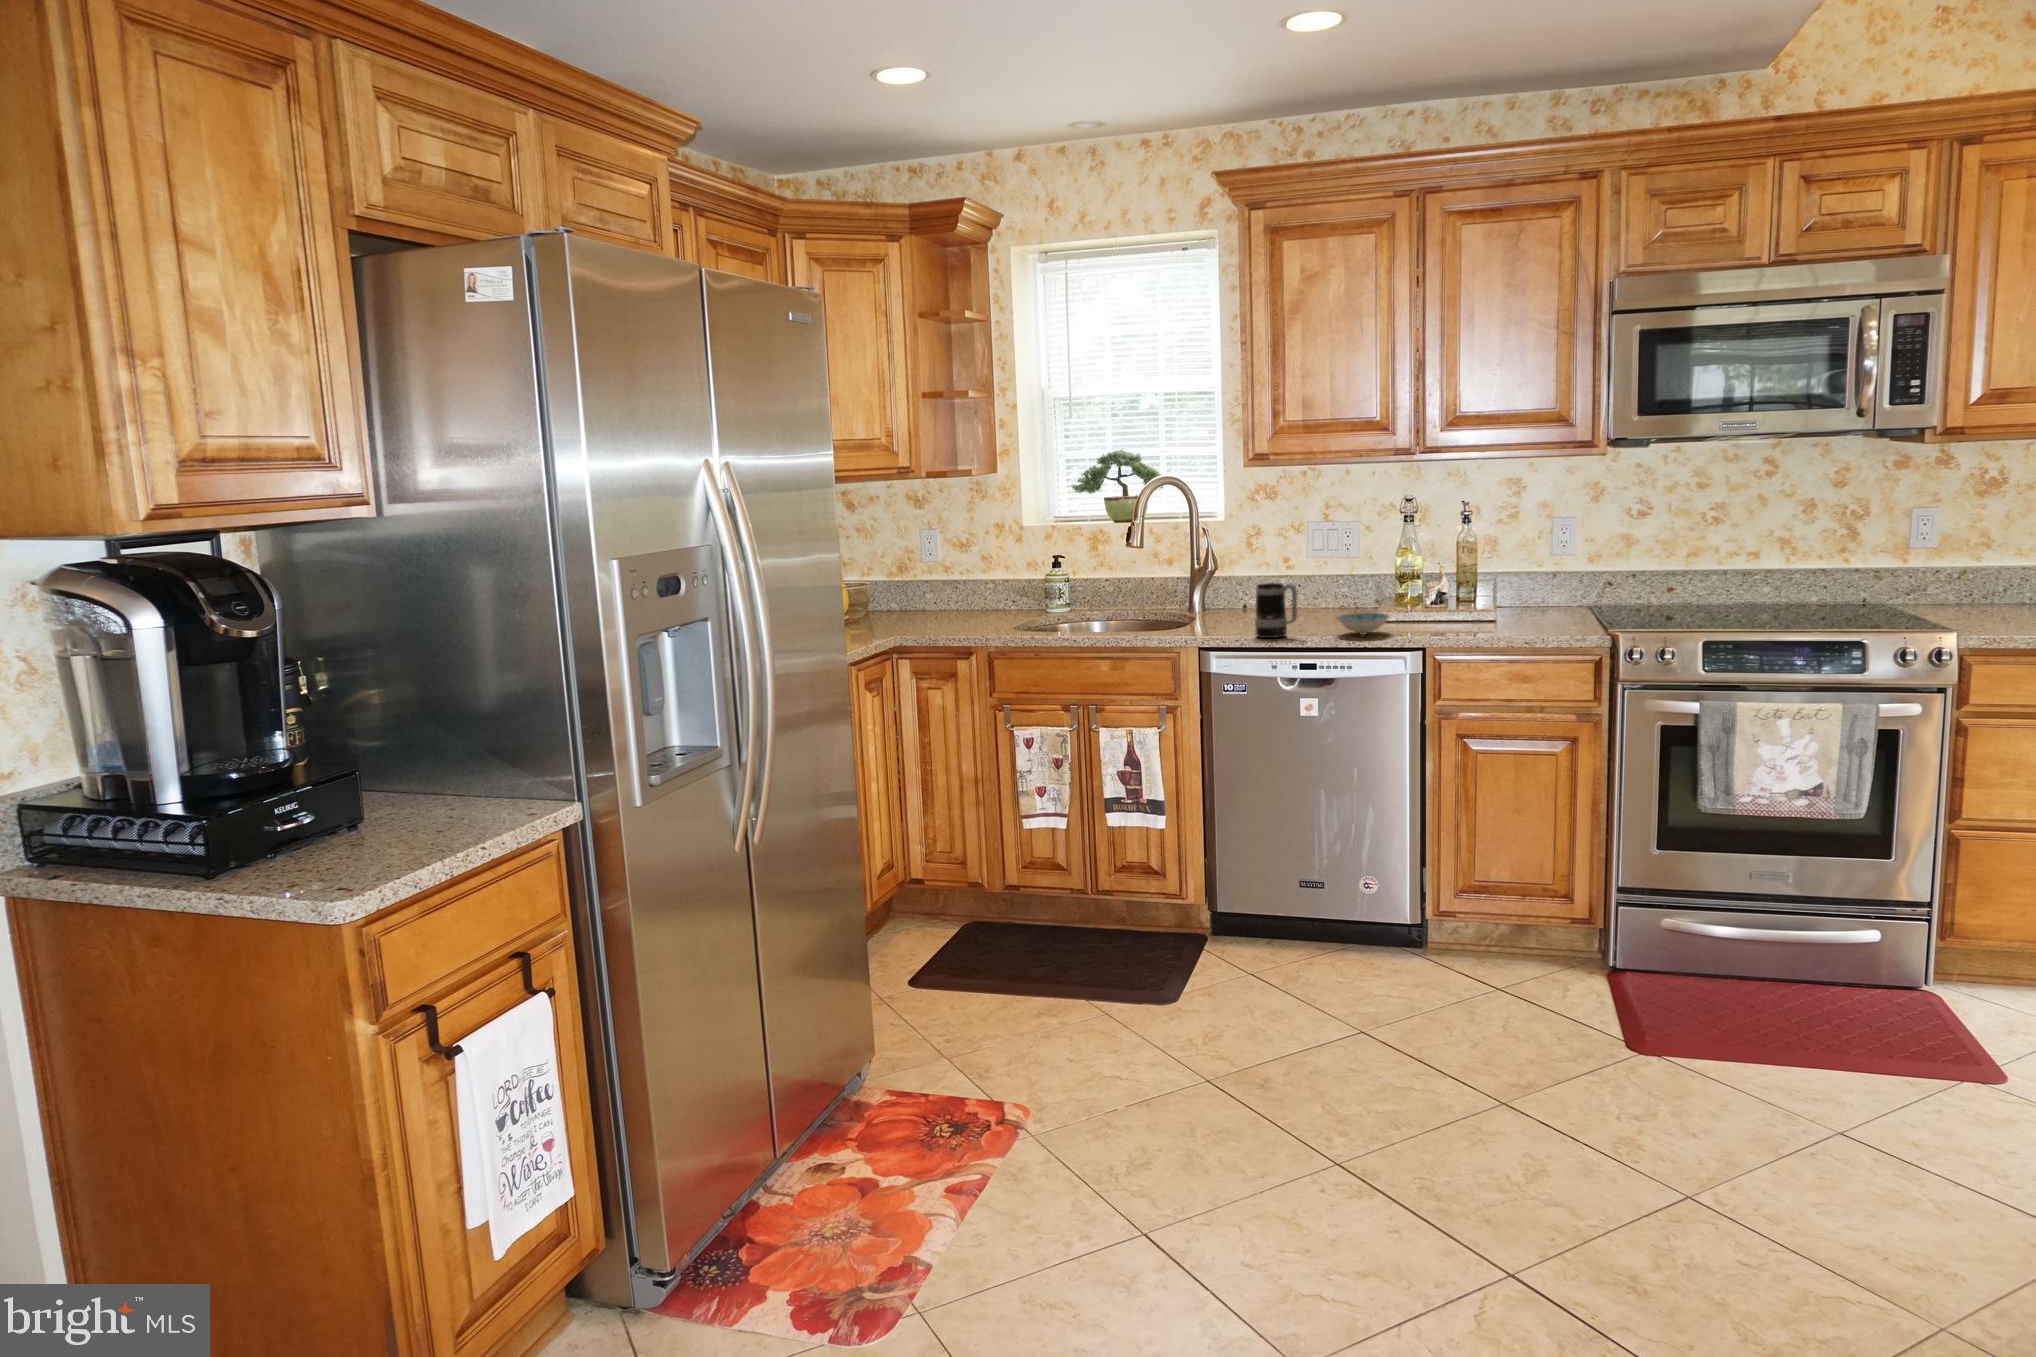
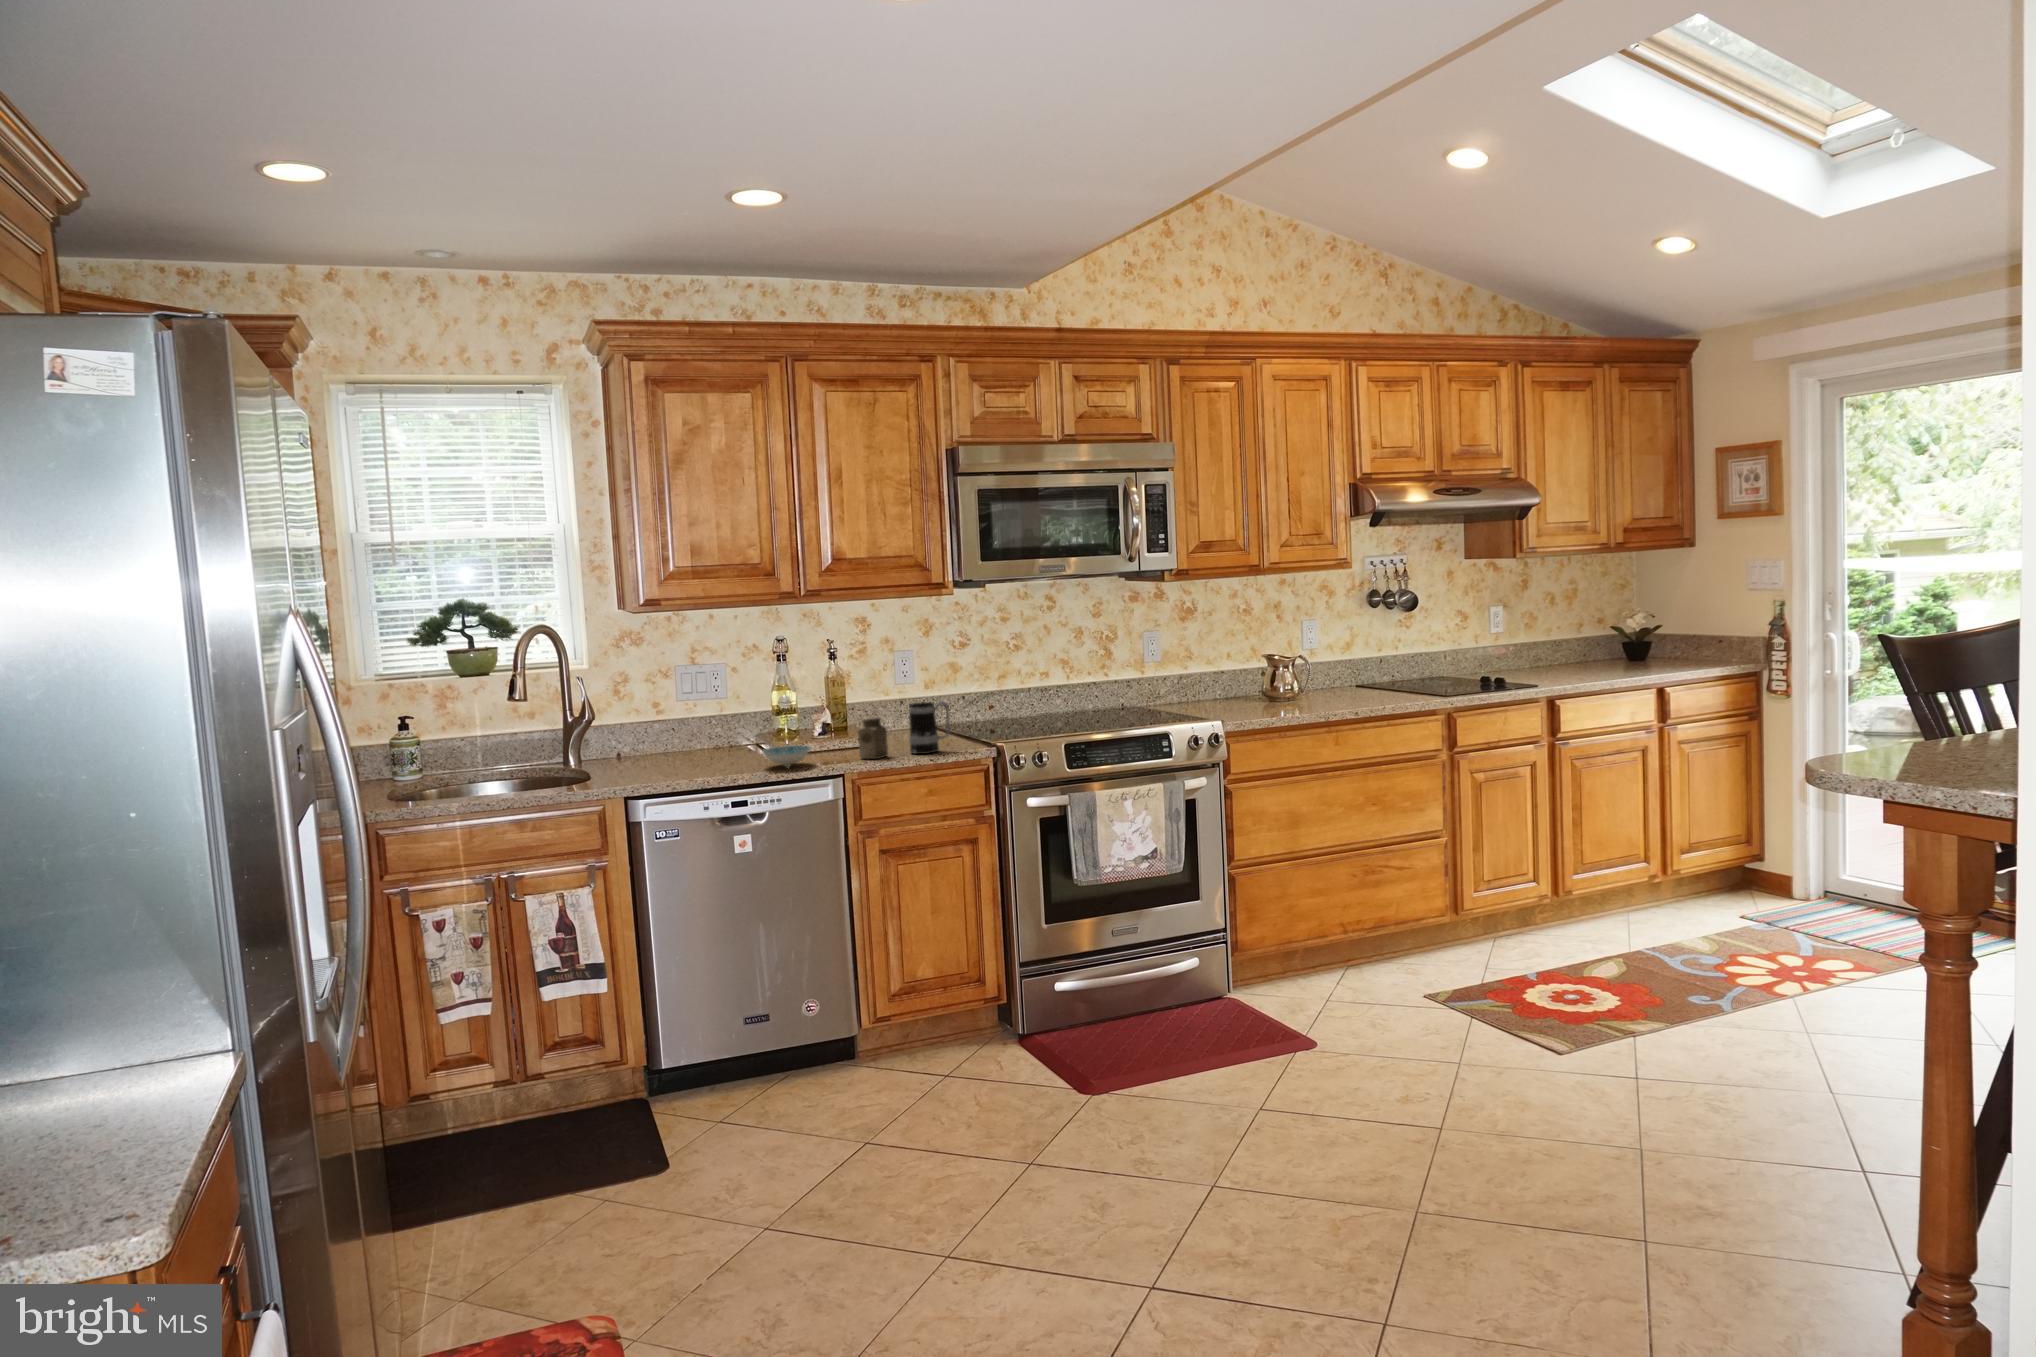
mug: present [1255,583,1297,638] -> present [909,701,950,754]
salt shaker: none [1445,589,1478,636] -> present [858,716,888,759]

